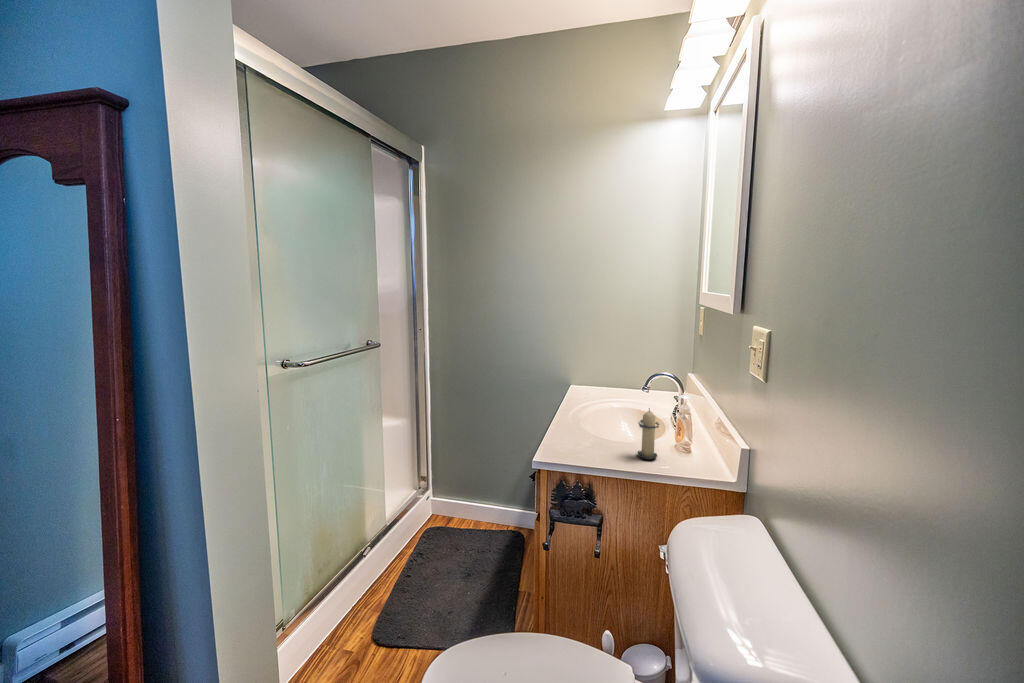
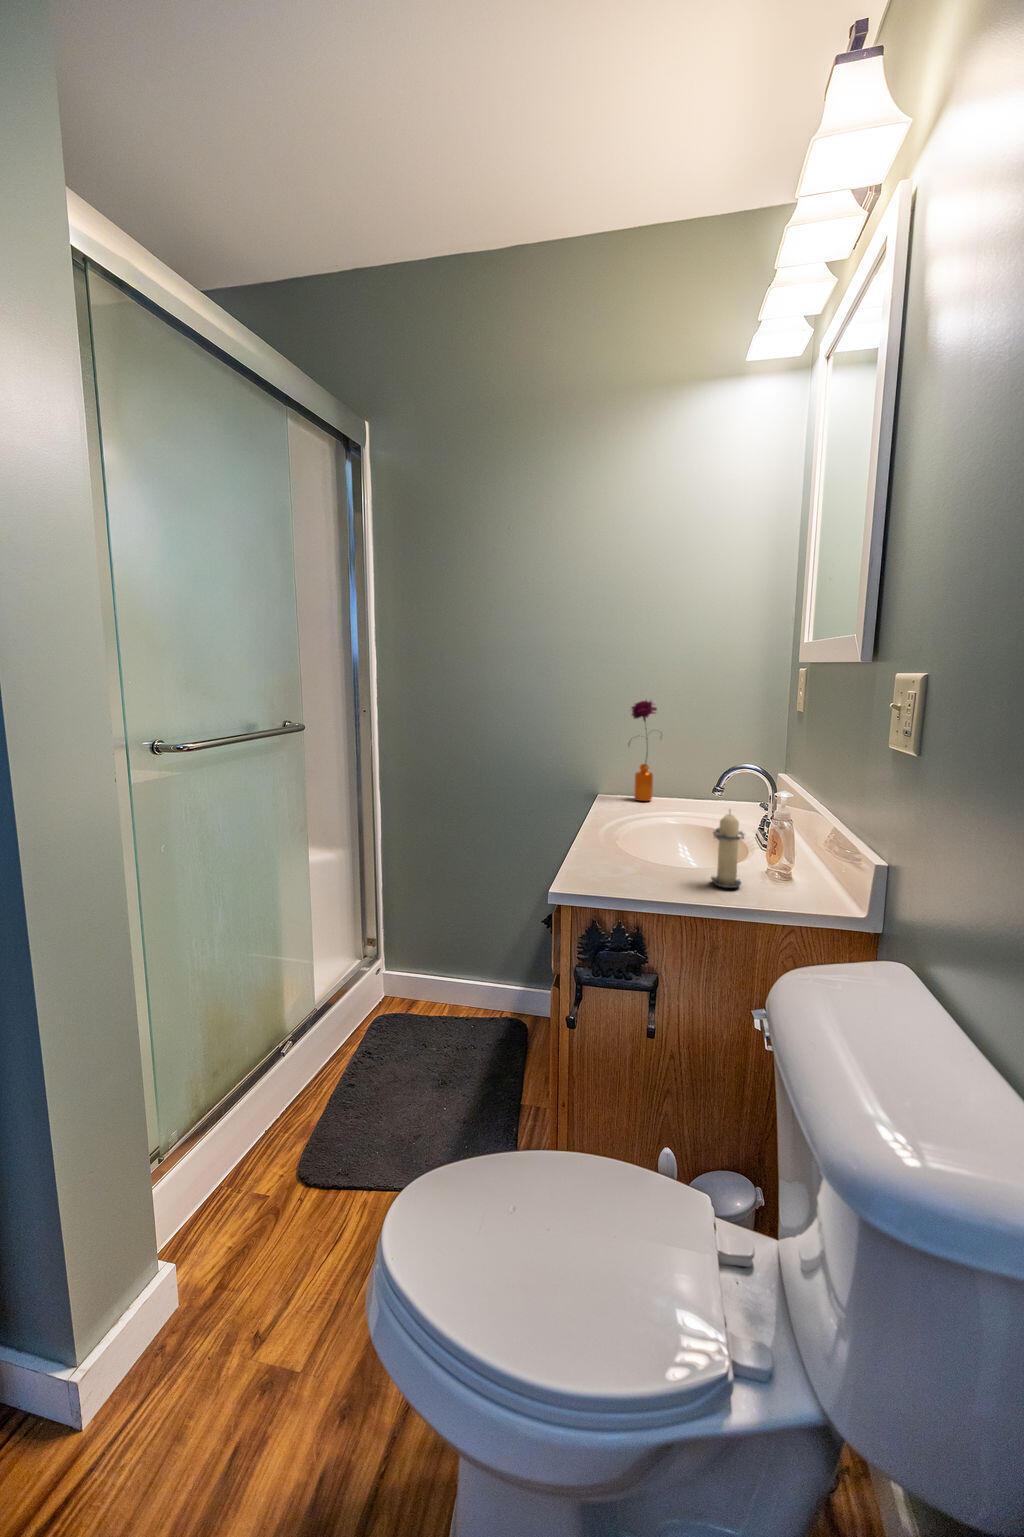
flower: none [590,325,612,391] -> present [632,700,657,801]

